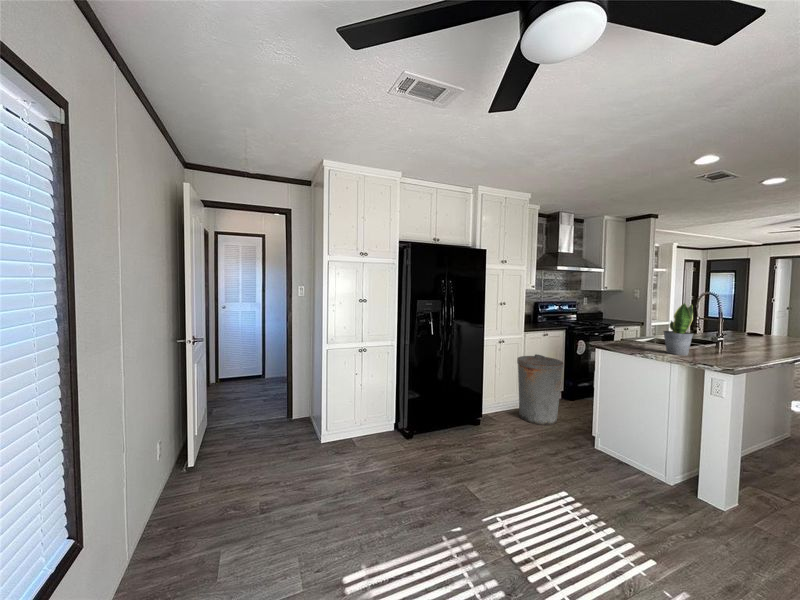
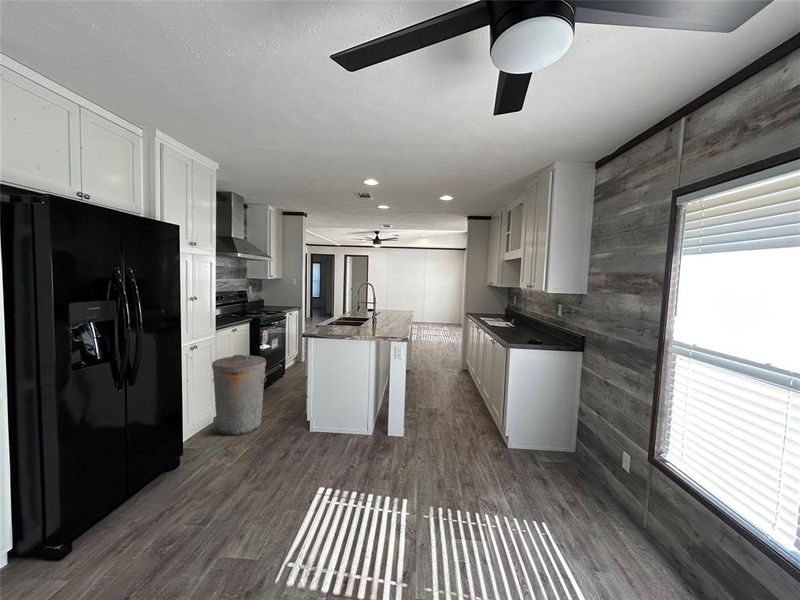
potted plant: present [663,303,693,355] -> none [359,292,378,334]

